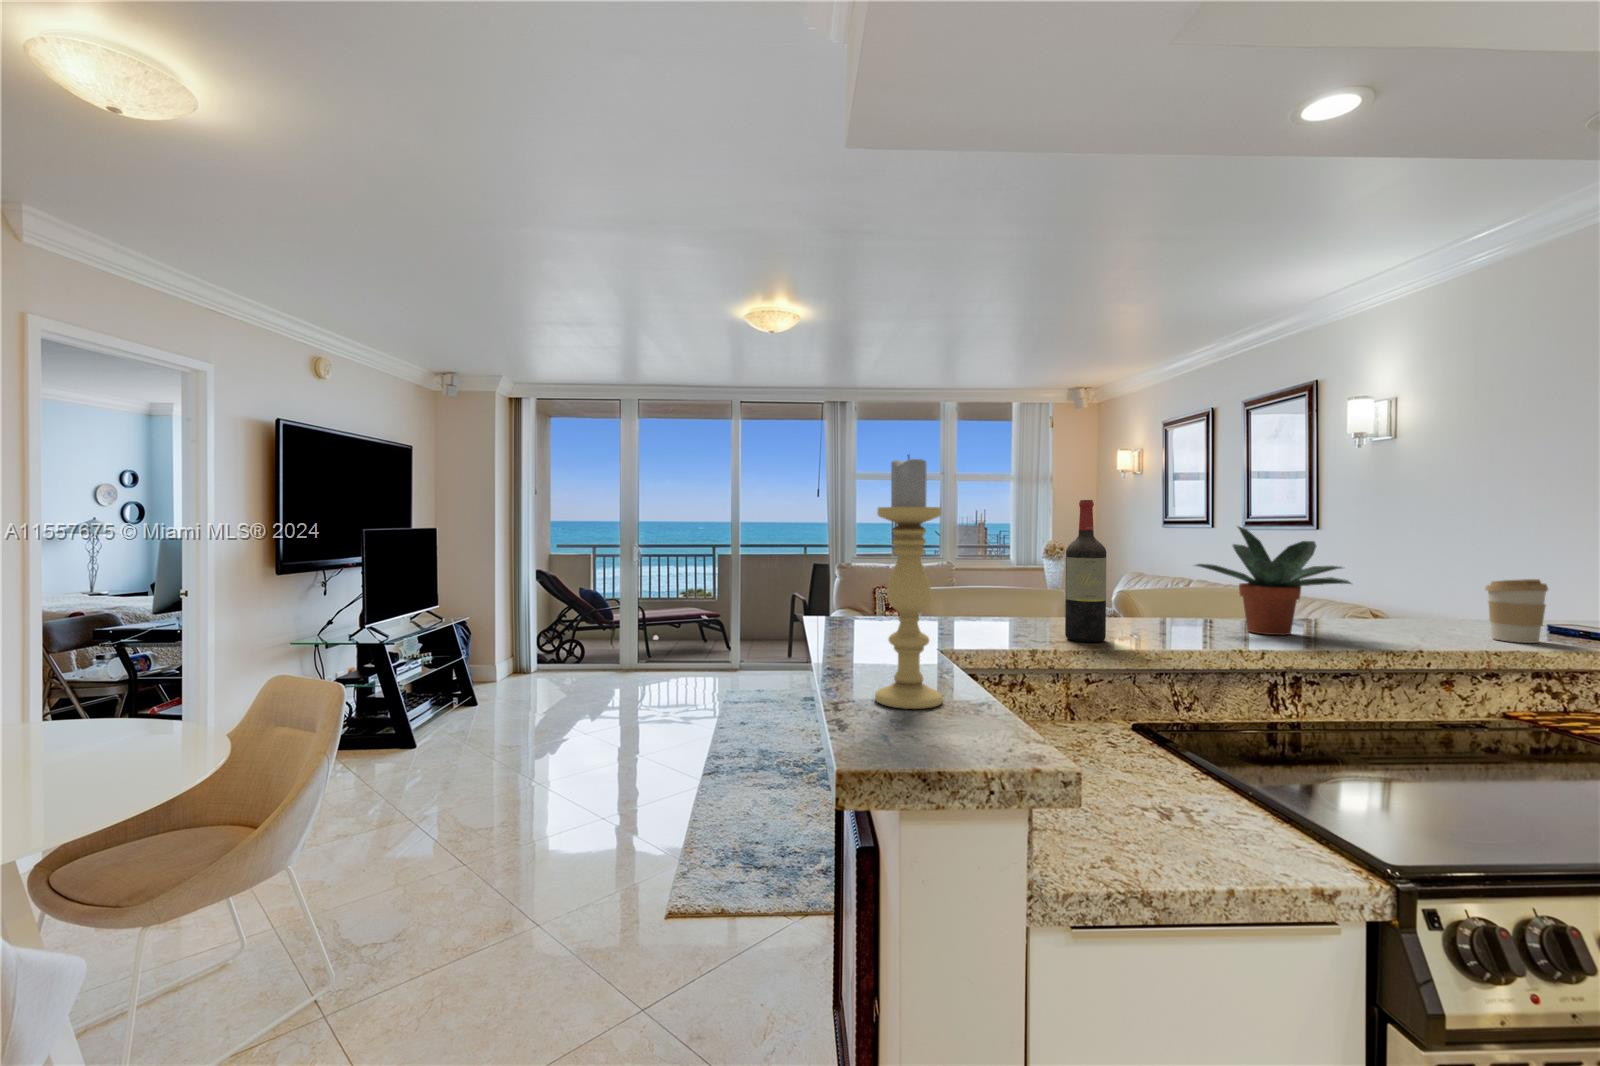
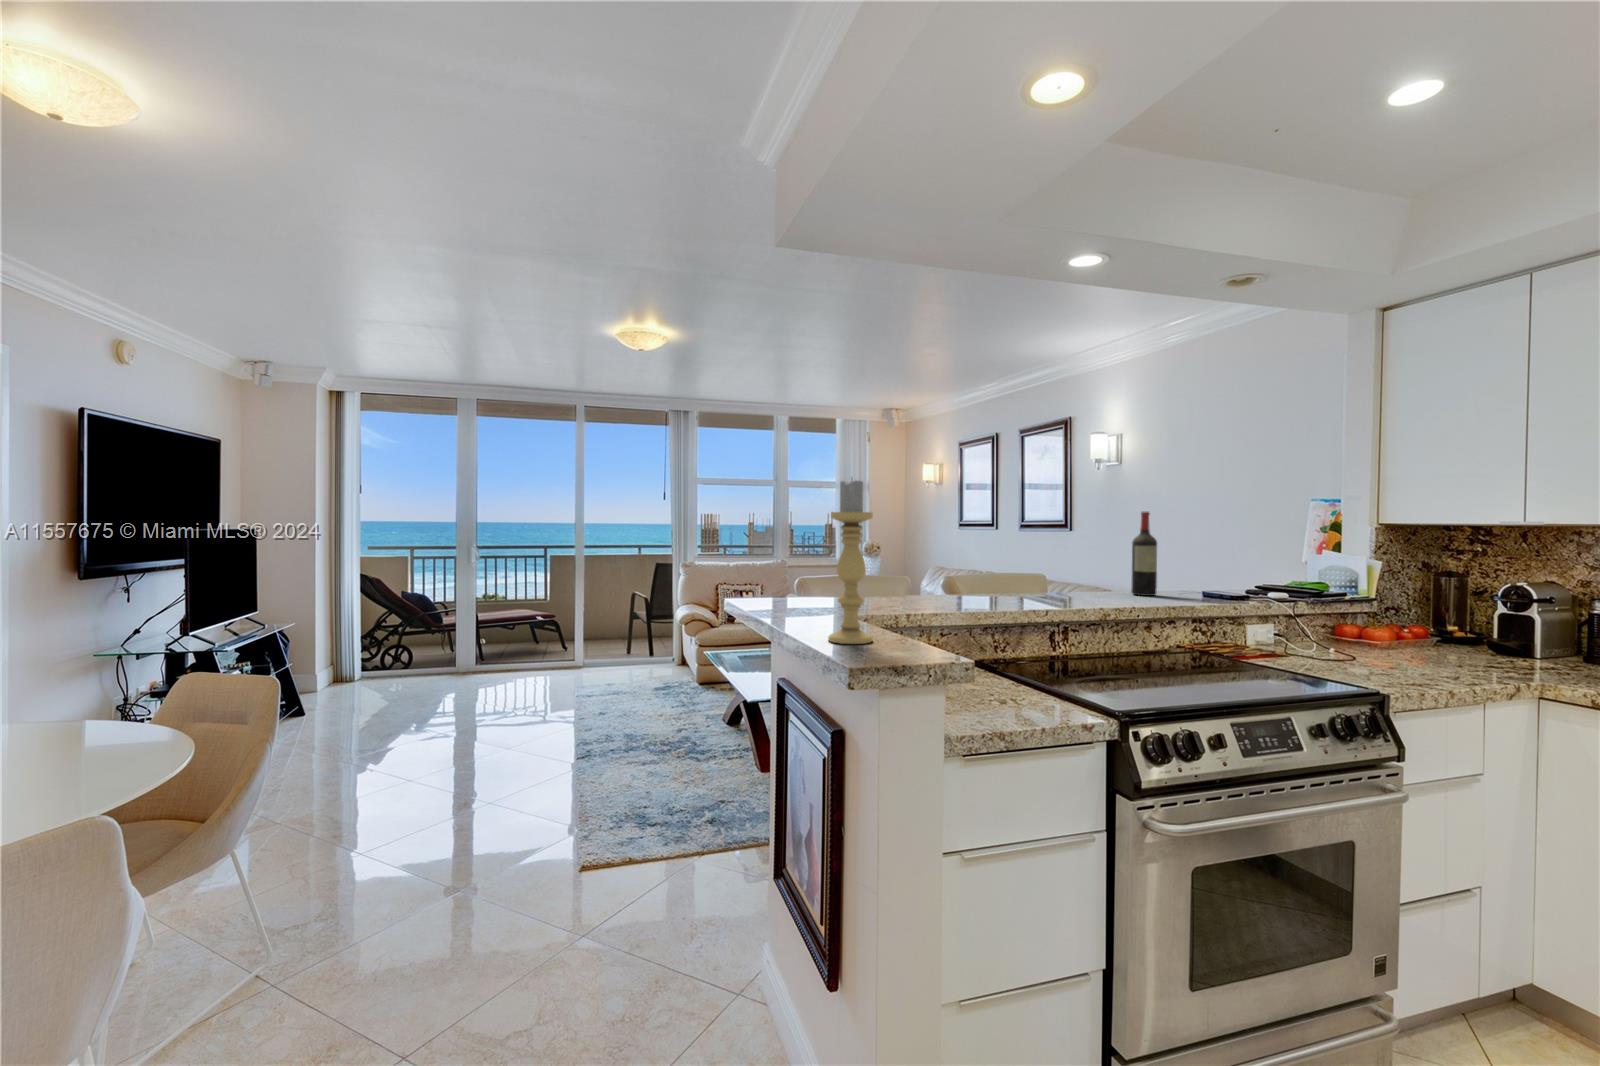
wine bottle: present [1065,500,1106,642] -> present [1131,512,1157,596]
potted plant: present [1196,527,1351,635] -> none [1001,527,1098,602]
coffee cup: present [1485,579,1548,643] -> none [1168,562,1200,601]

